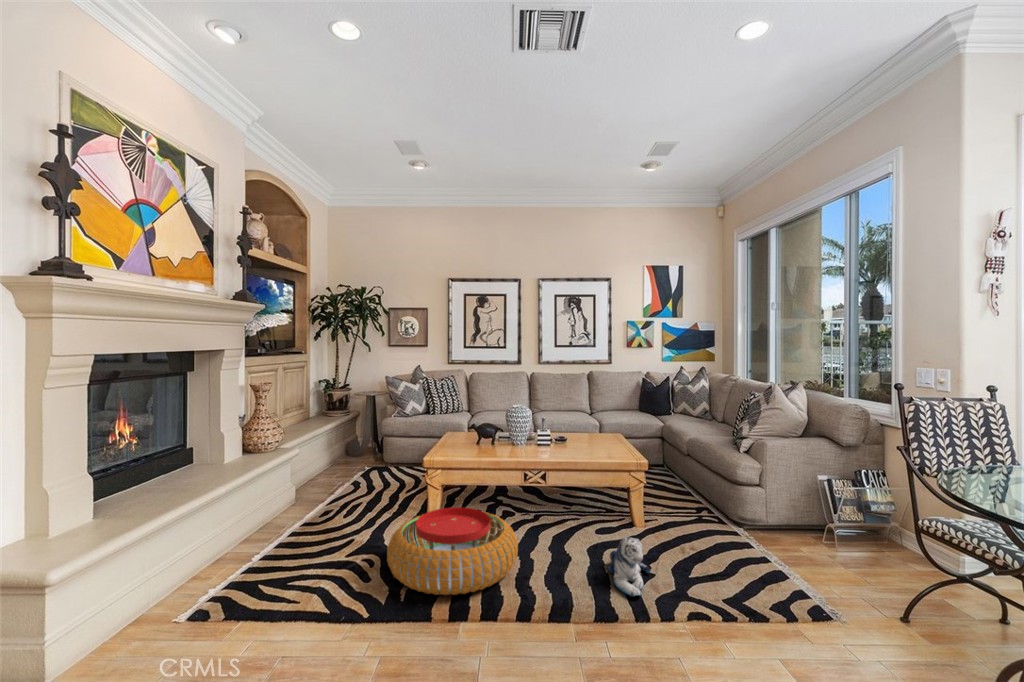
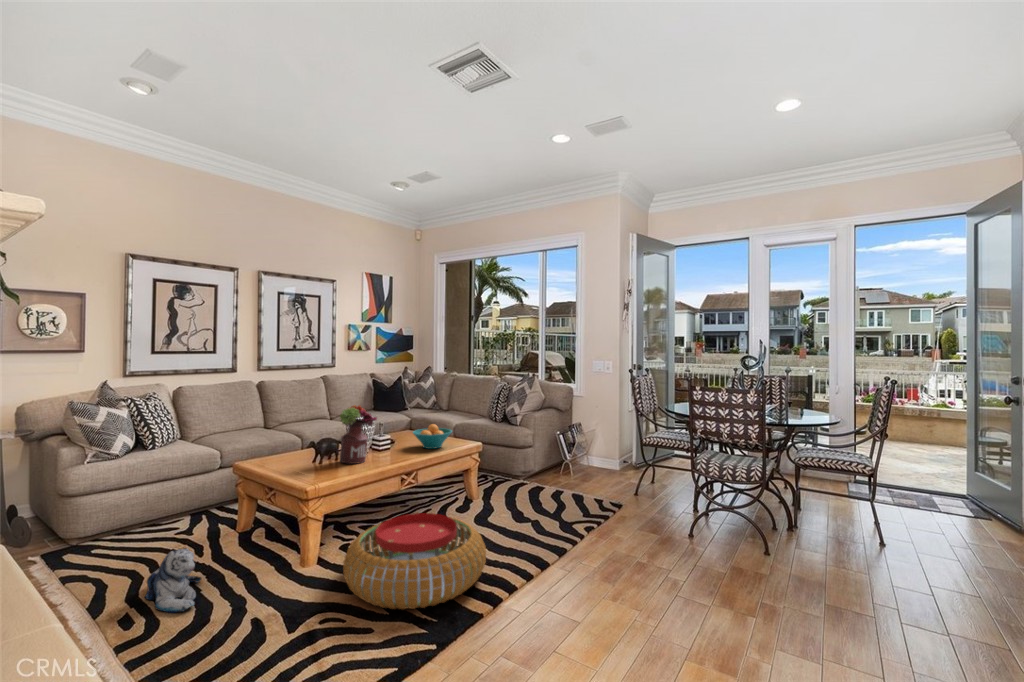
flower arrangement: none [469,401,505,454] -> present [340,405,377,464]
fruit bowl: none [552,431,594,457] -> present [413,424,452,449]
plush toy: present [608,537,650,597] -> present [145,548,202,613]

